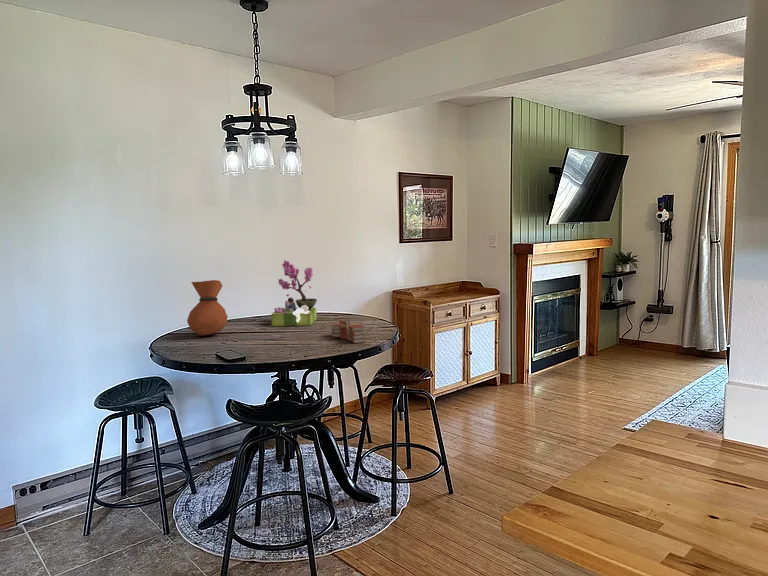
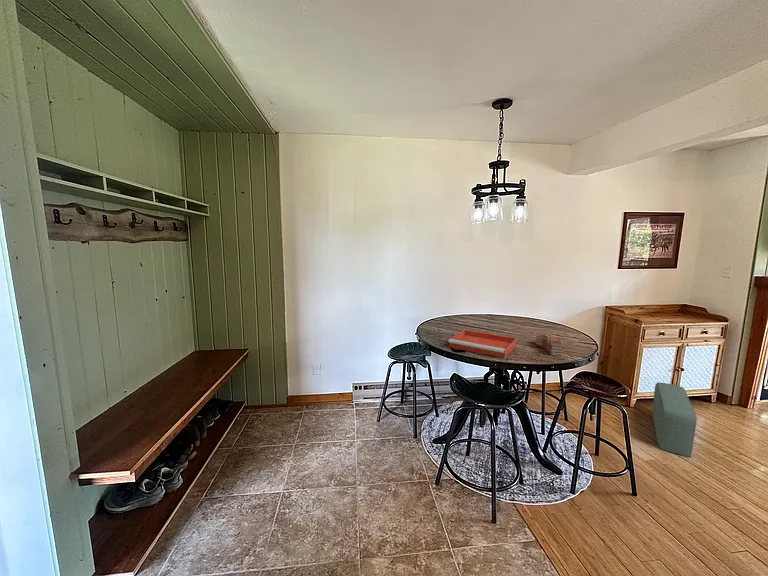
flower arrangement: present [271,260,317,326] -> none [496,280,533,330]
vase: present [187,280,228,336] -> none [440,291,465,326]
tray: none [217,331,310,358] -> present [448,330,517,358]
pouf: none [450,370,490,442] -> present [652,383,697,457]

